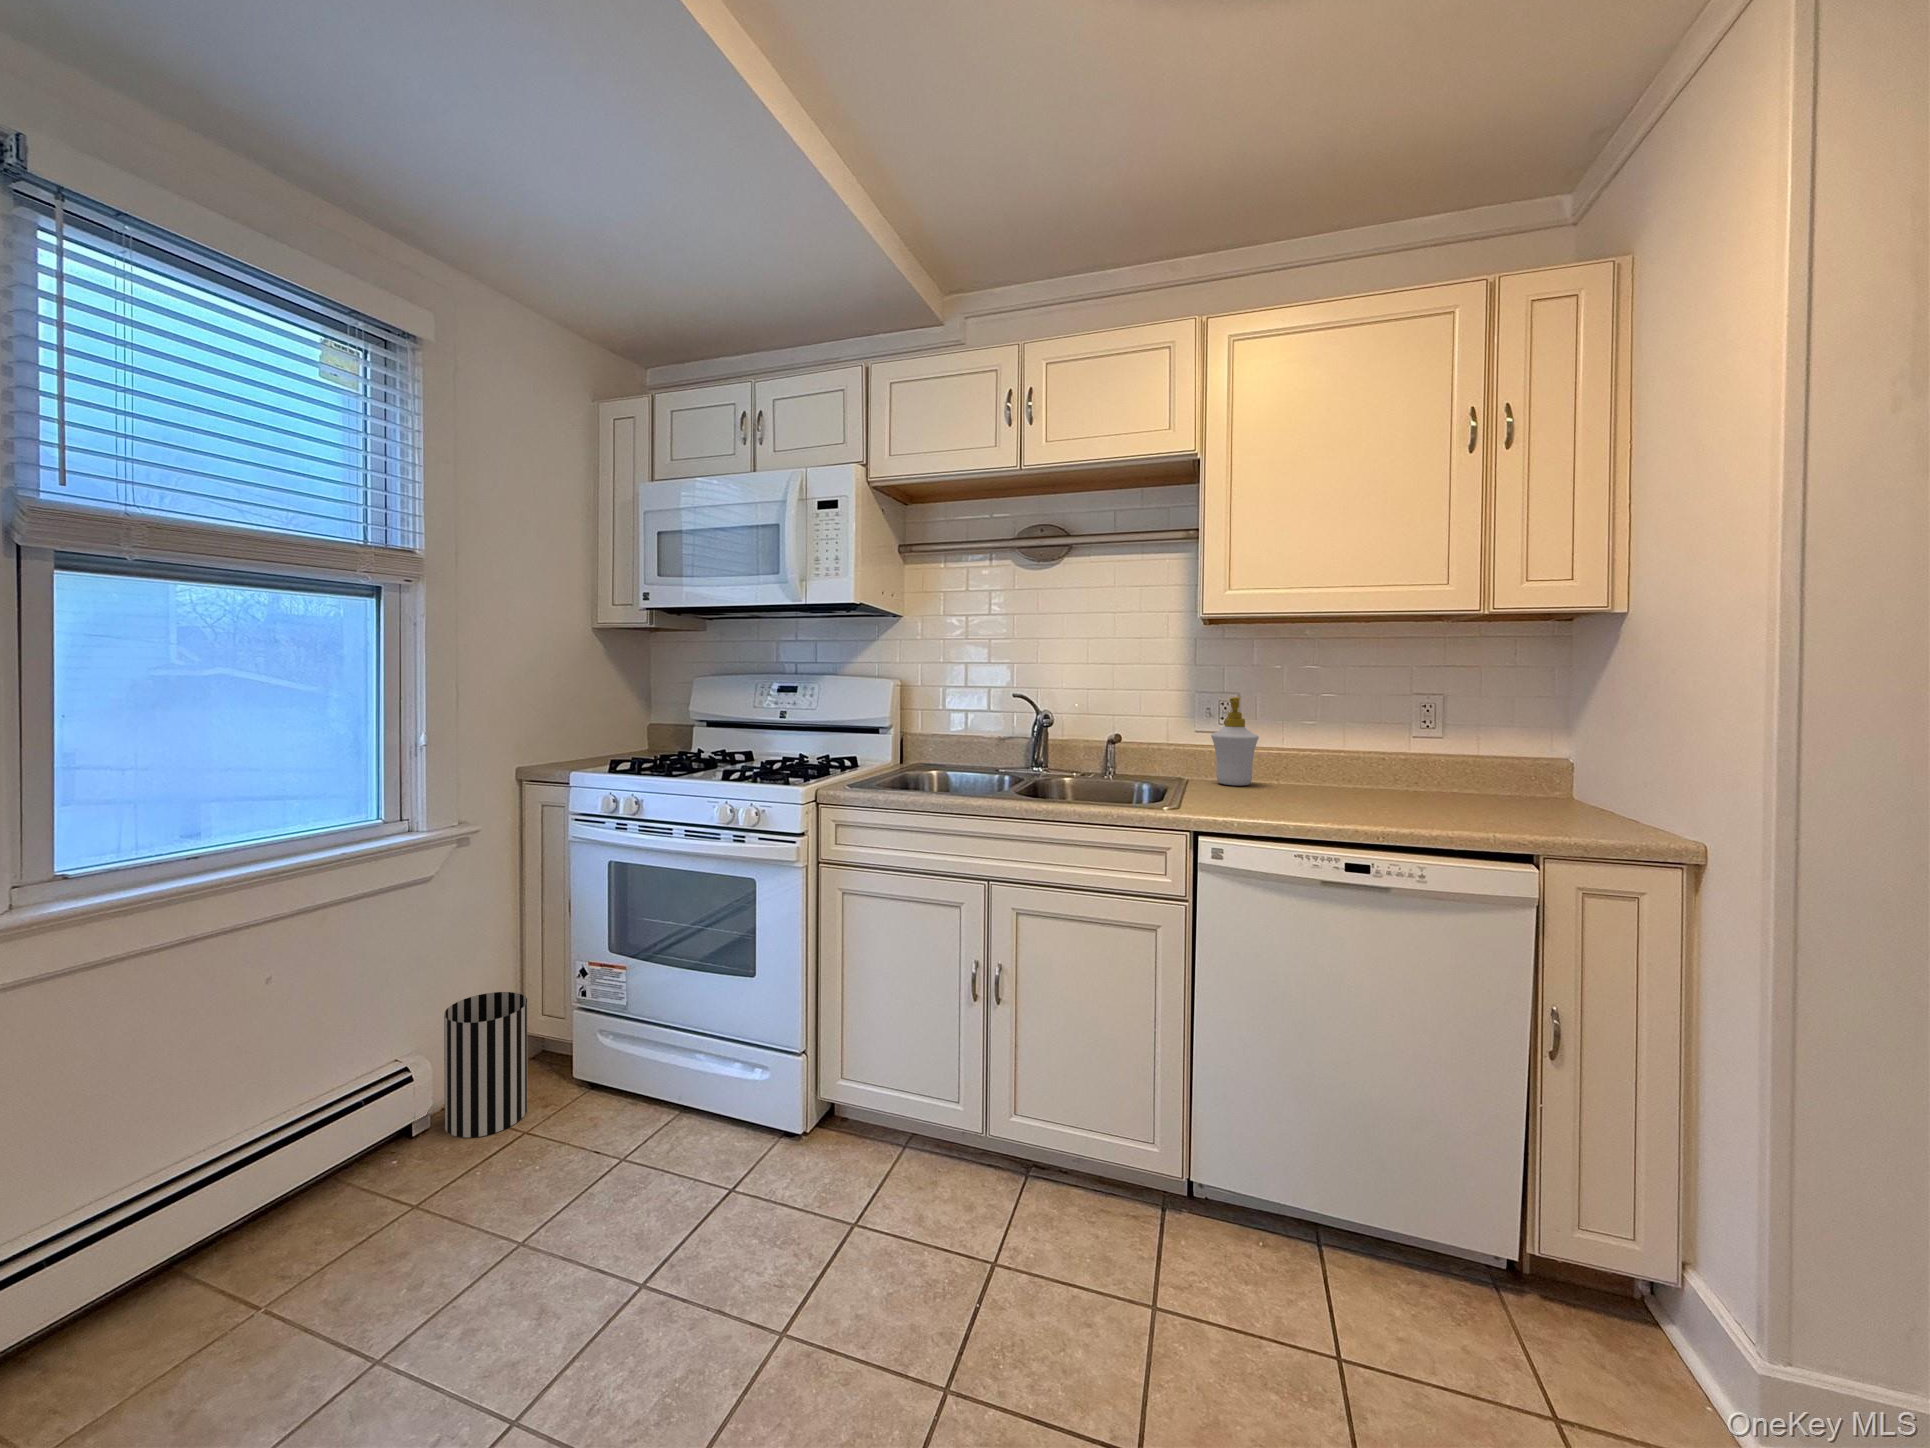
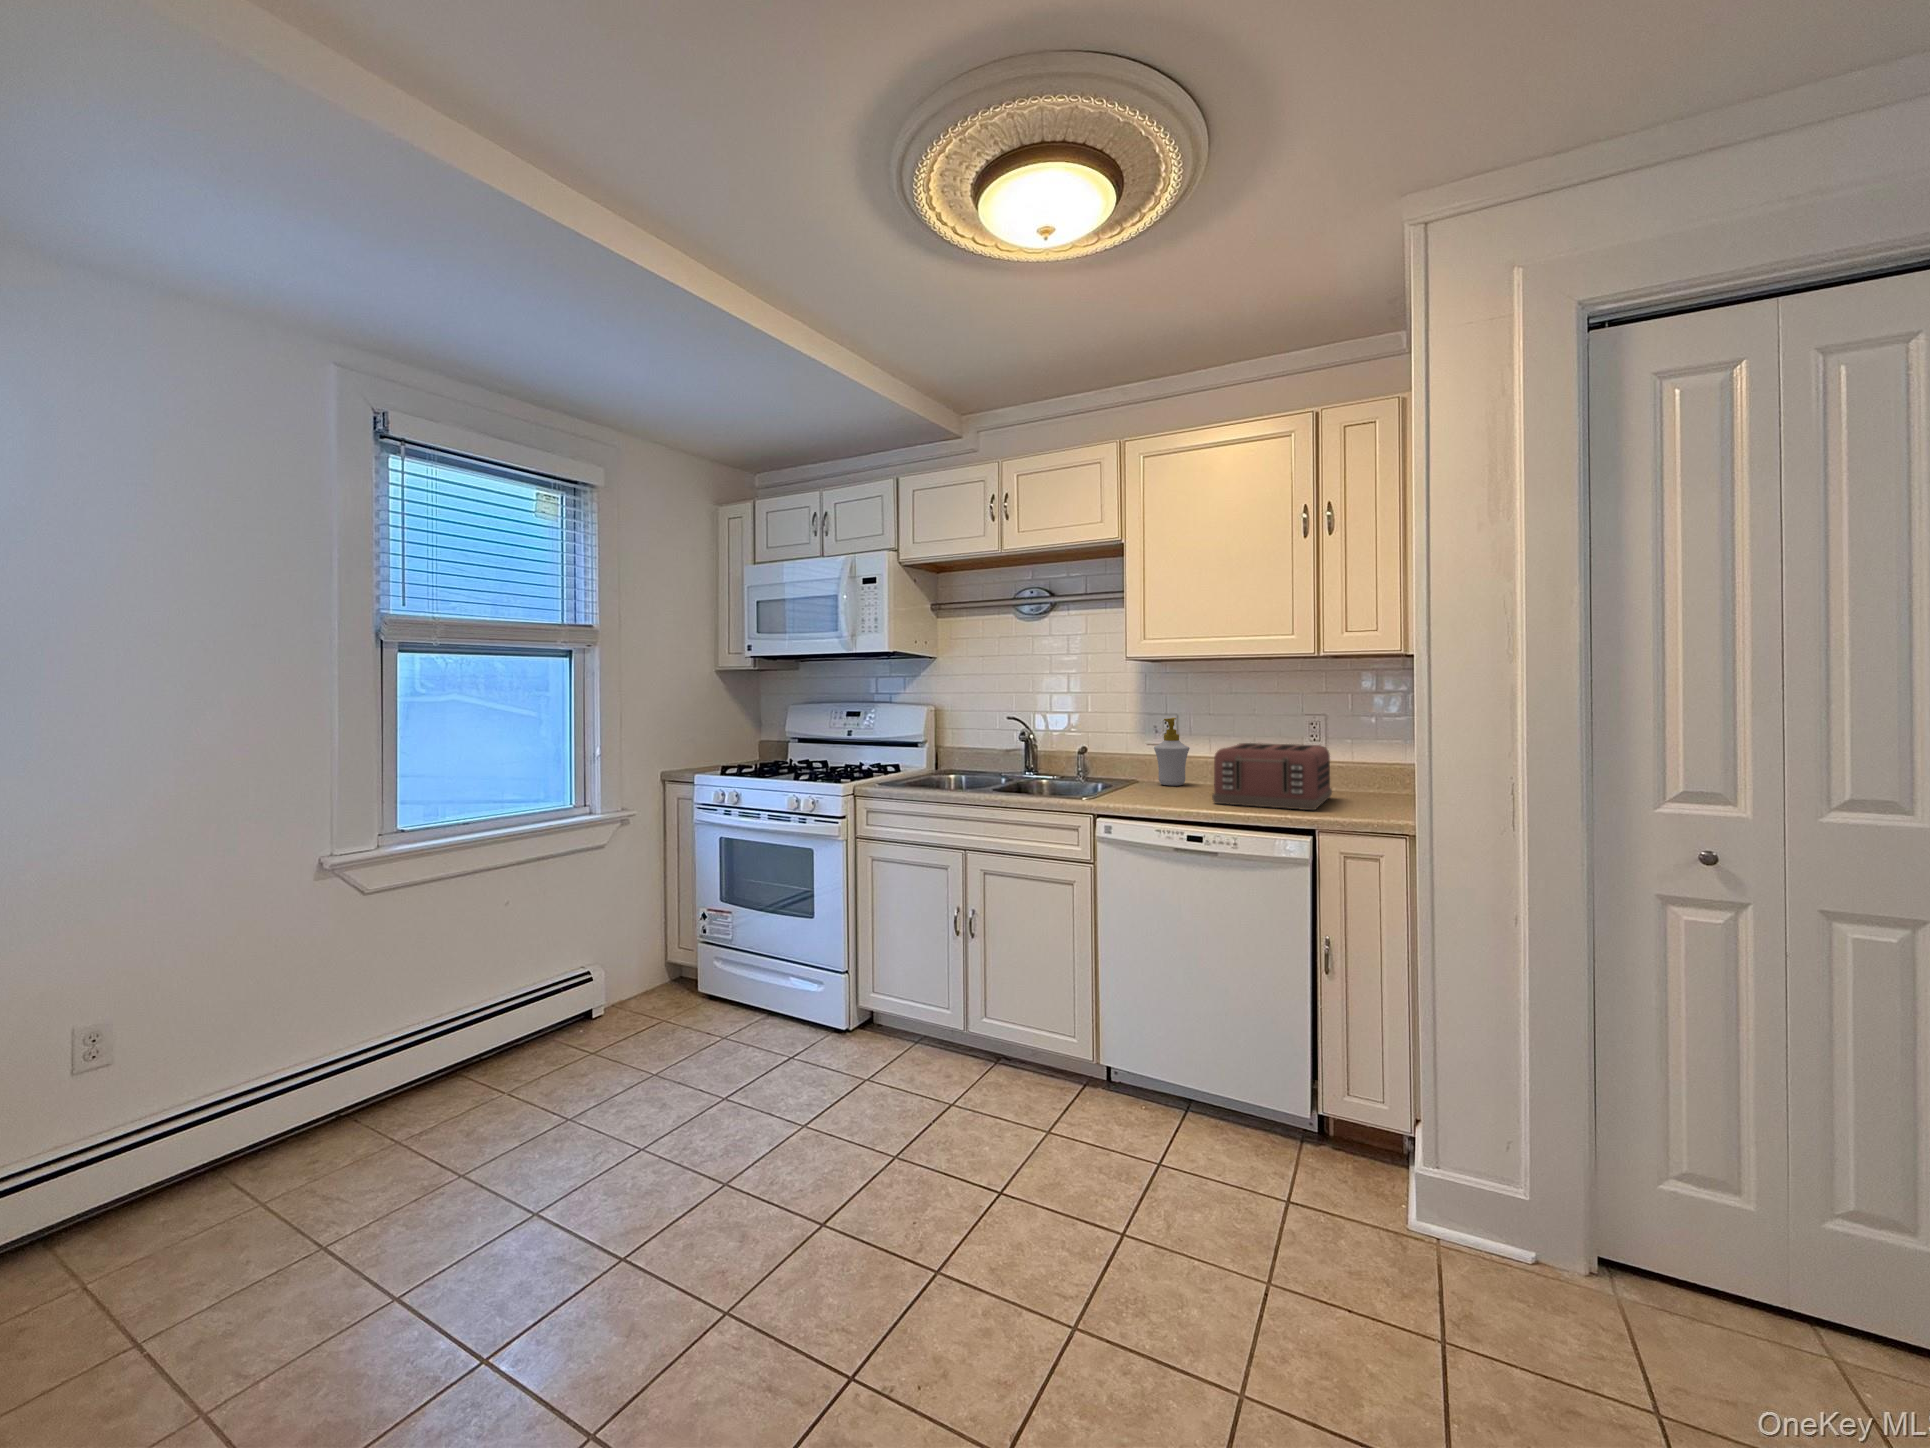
toaster: none [1334,731,1505,825] -> present [1212,743,1332,810]
wastebasket: present [444,992,527,1138] -> none [612,927,666,1021]

